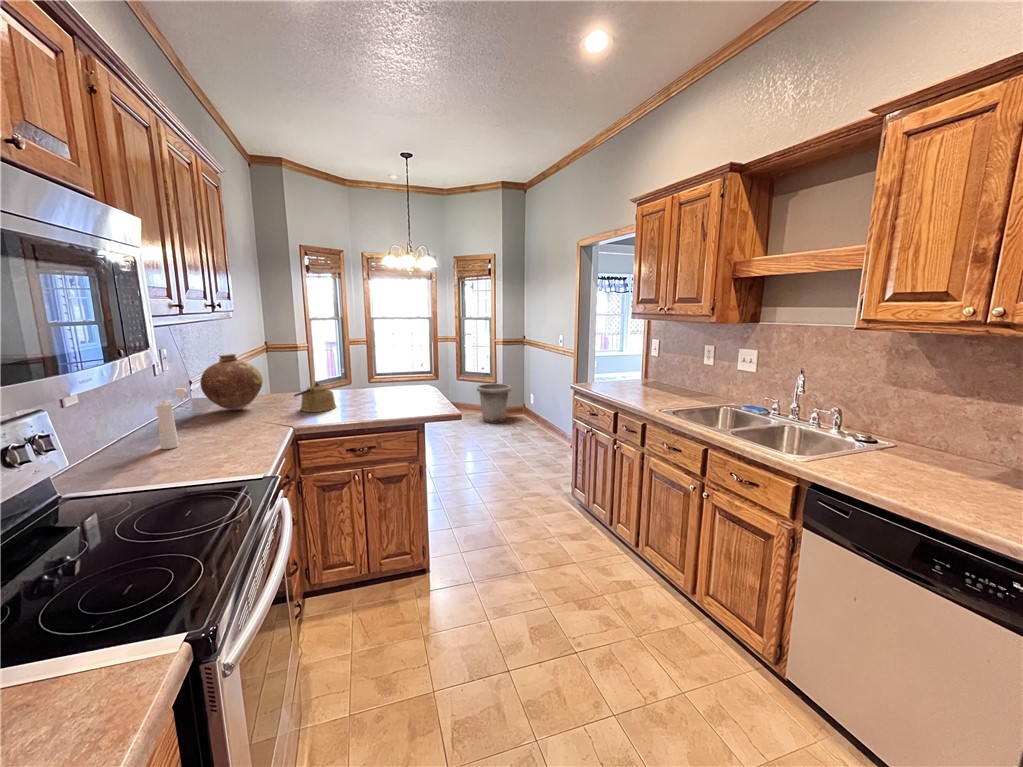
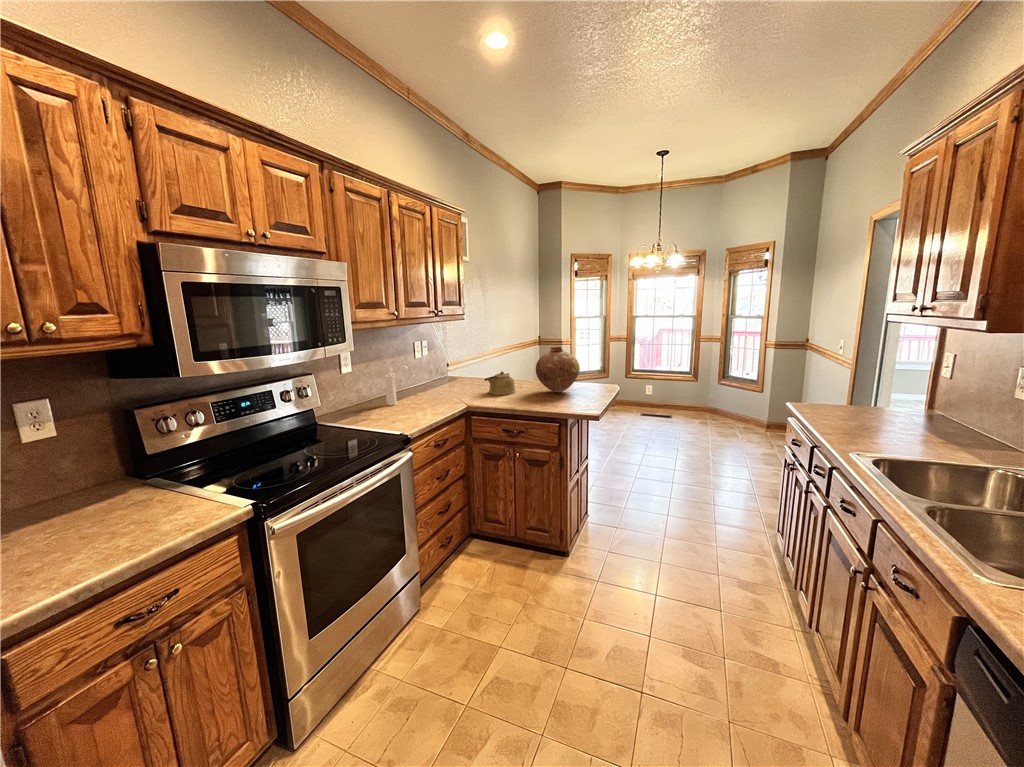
vase: present [200,354,263,410] -> present [536,346,580,392]
trash can: present [477,384,511,423] -> none [731,392,777,438]

